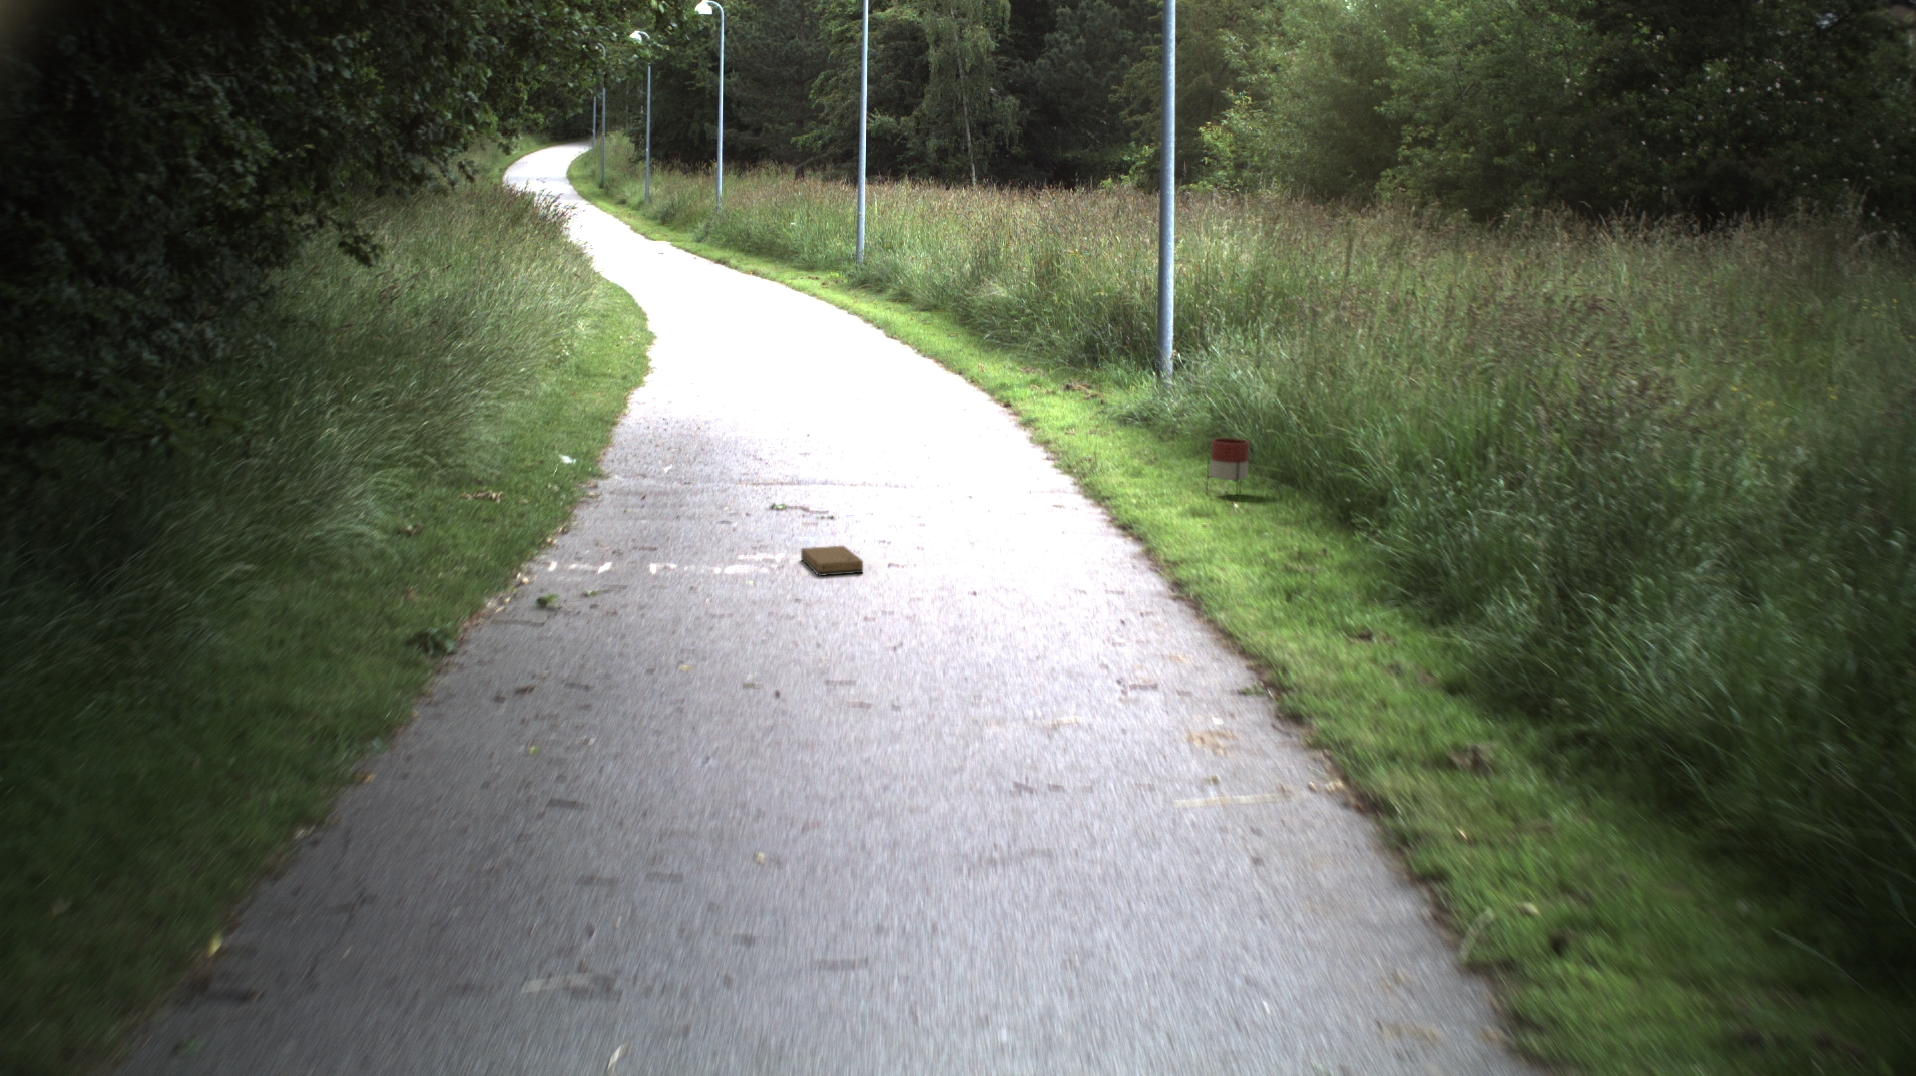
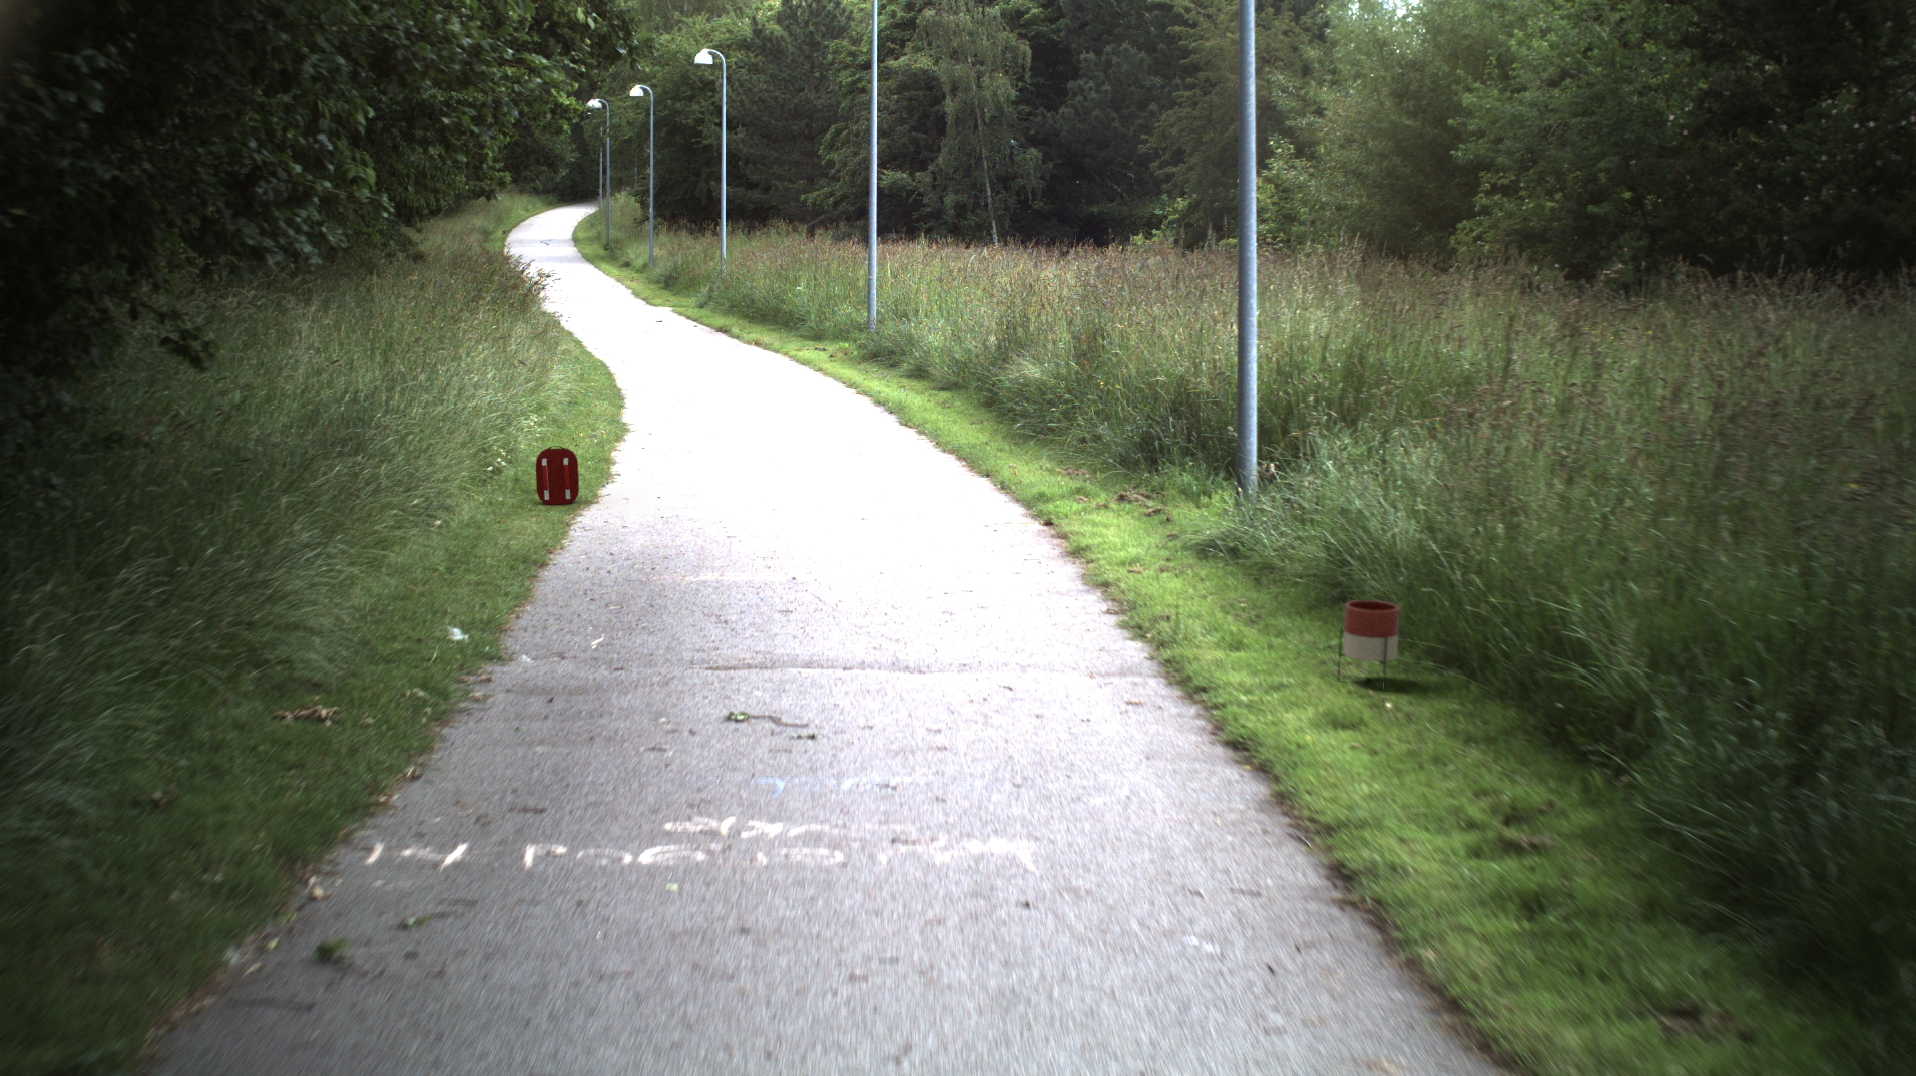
backpack: none [589,341,625,389] -> present [536,446,579,505]
cardboard box: present [801,546,863,576] -> none [756,811,849,876]

